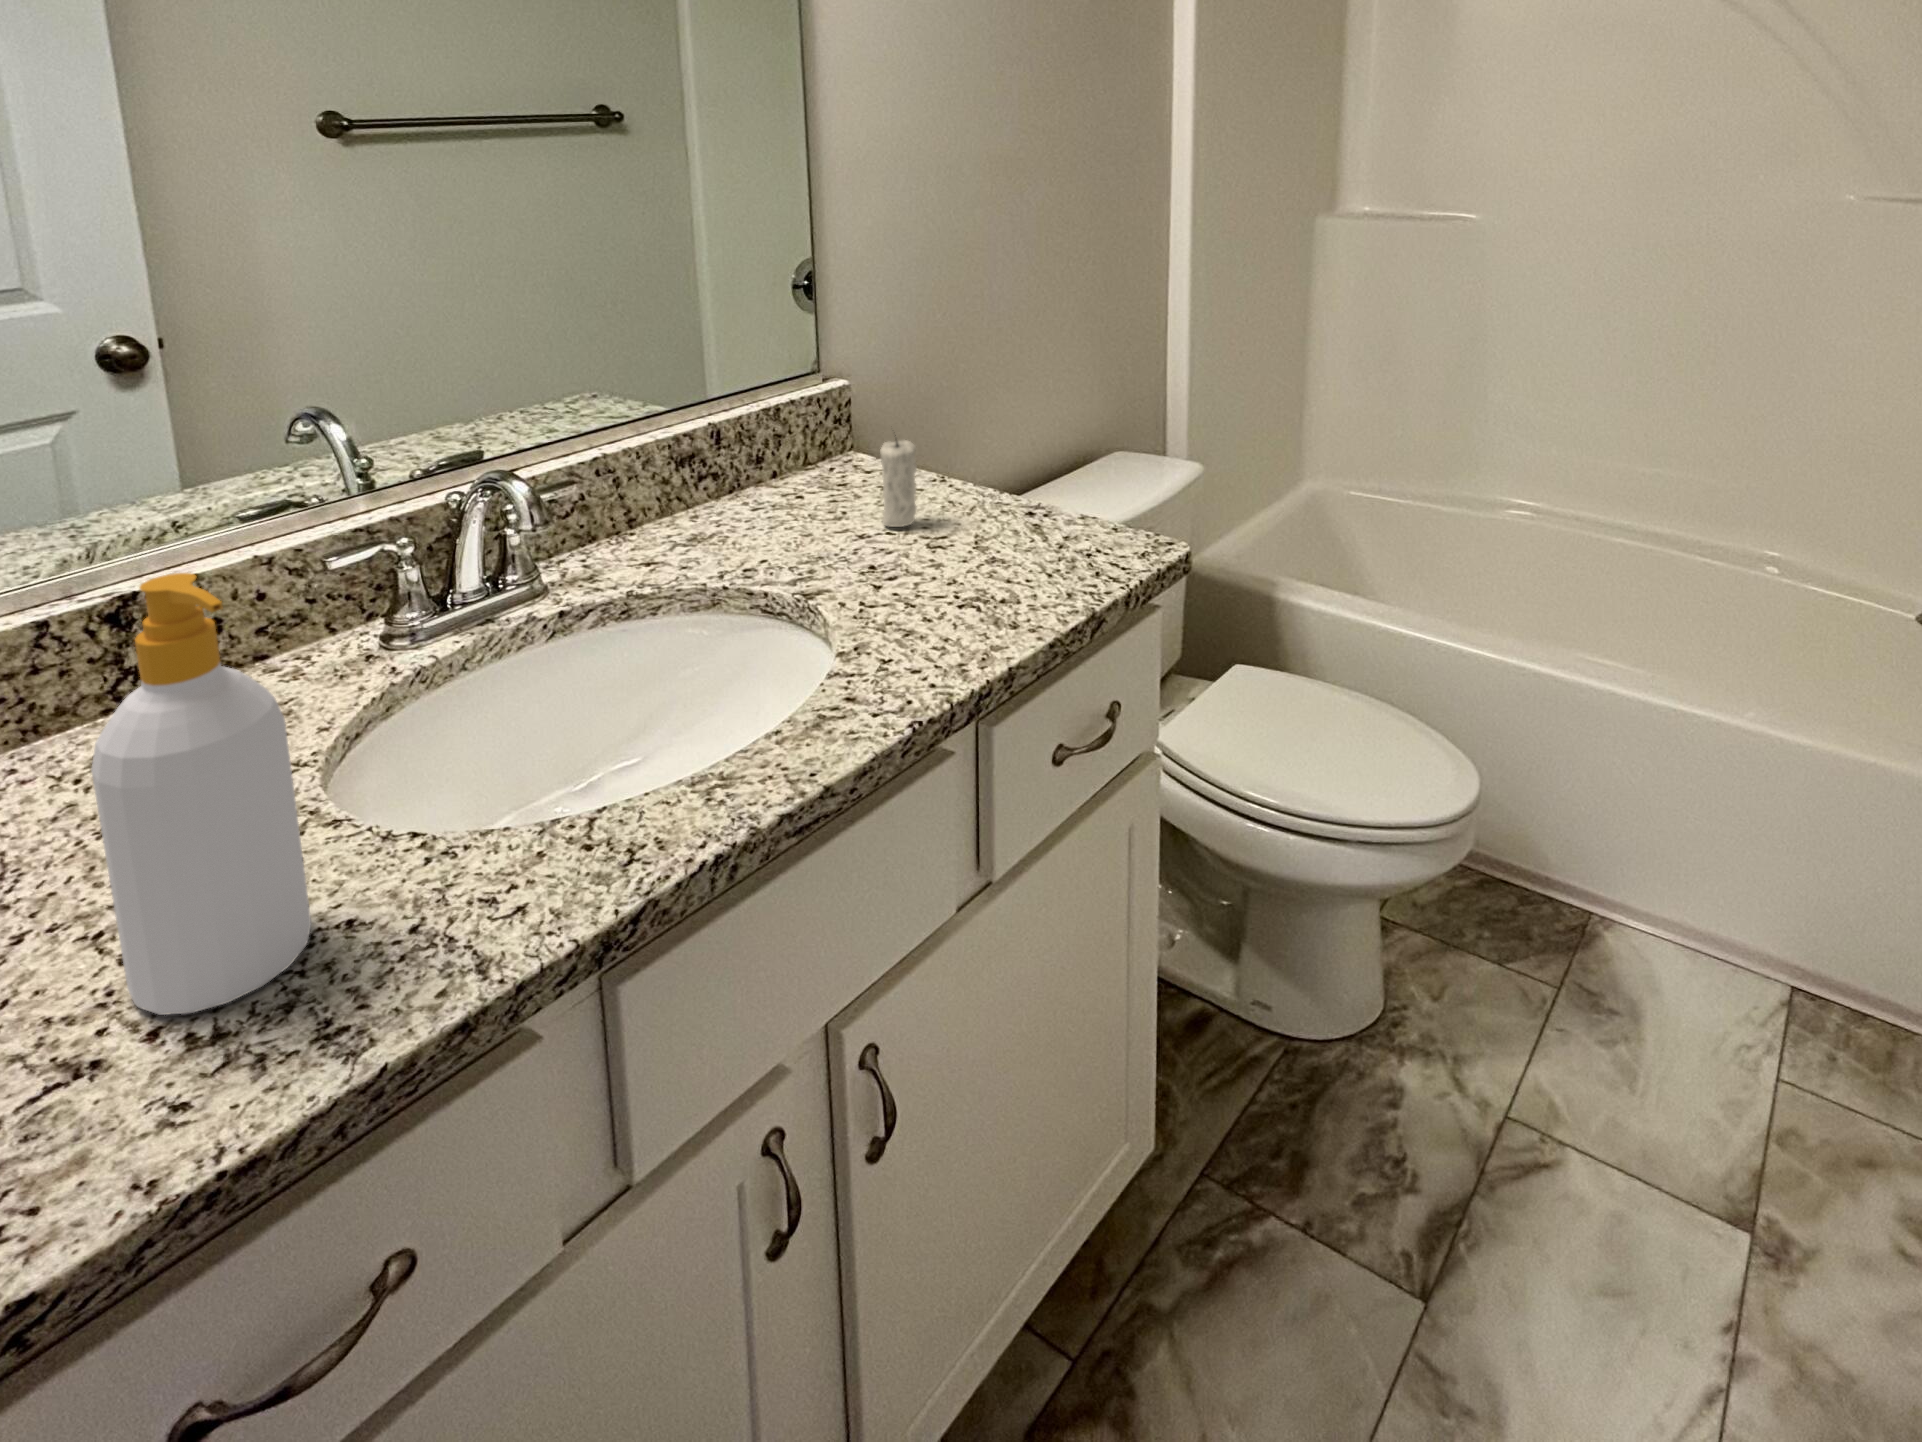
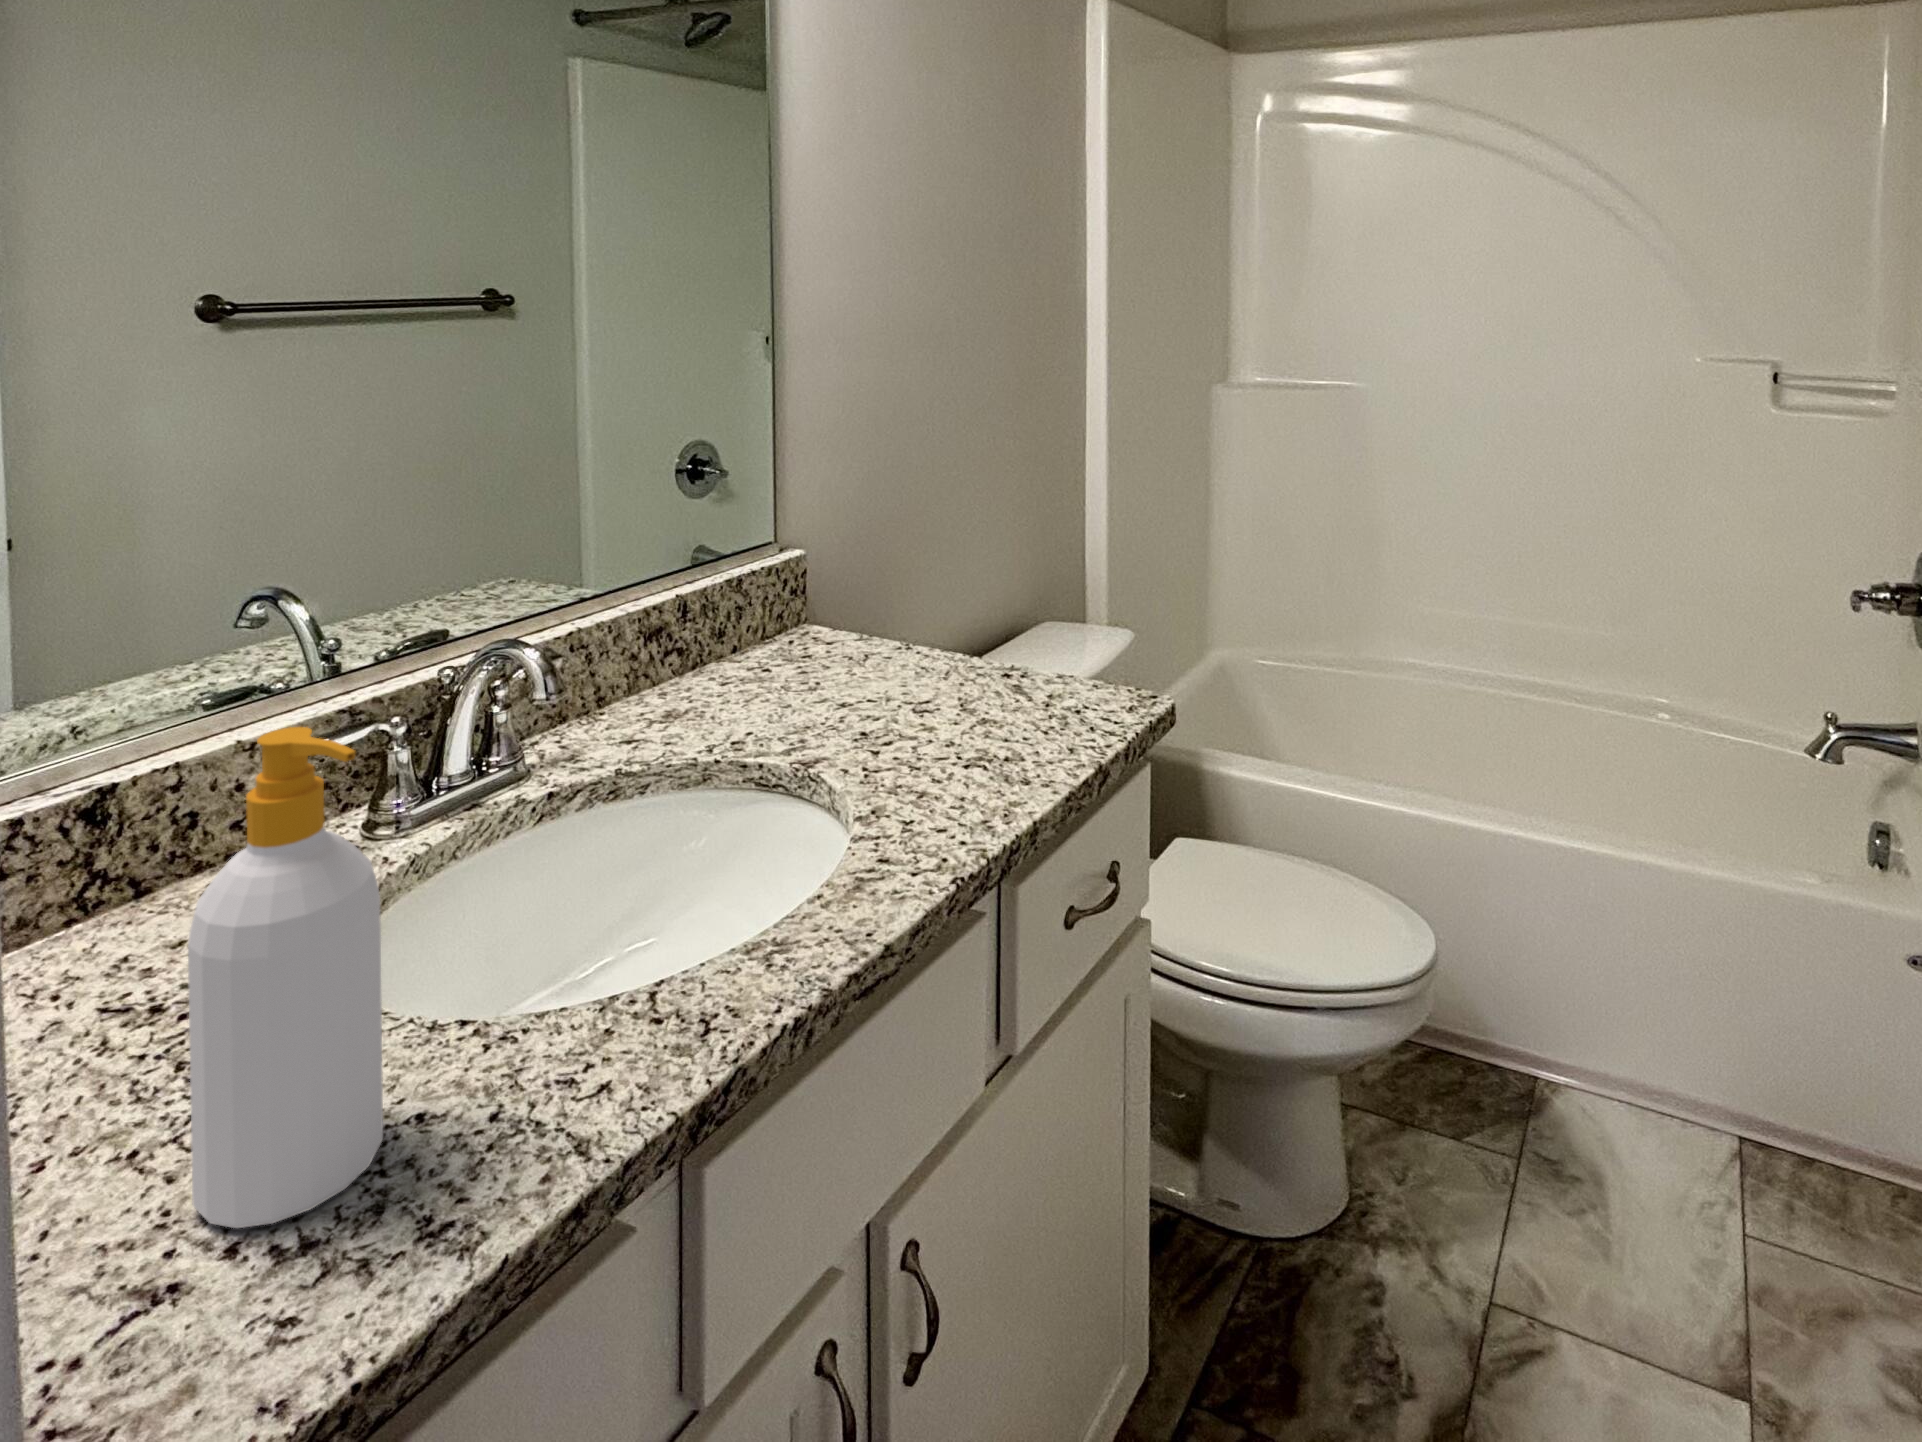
candle: present [880,435,917,527] -> none [858,587,896,693]

